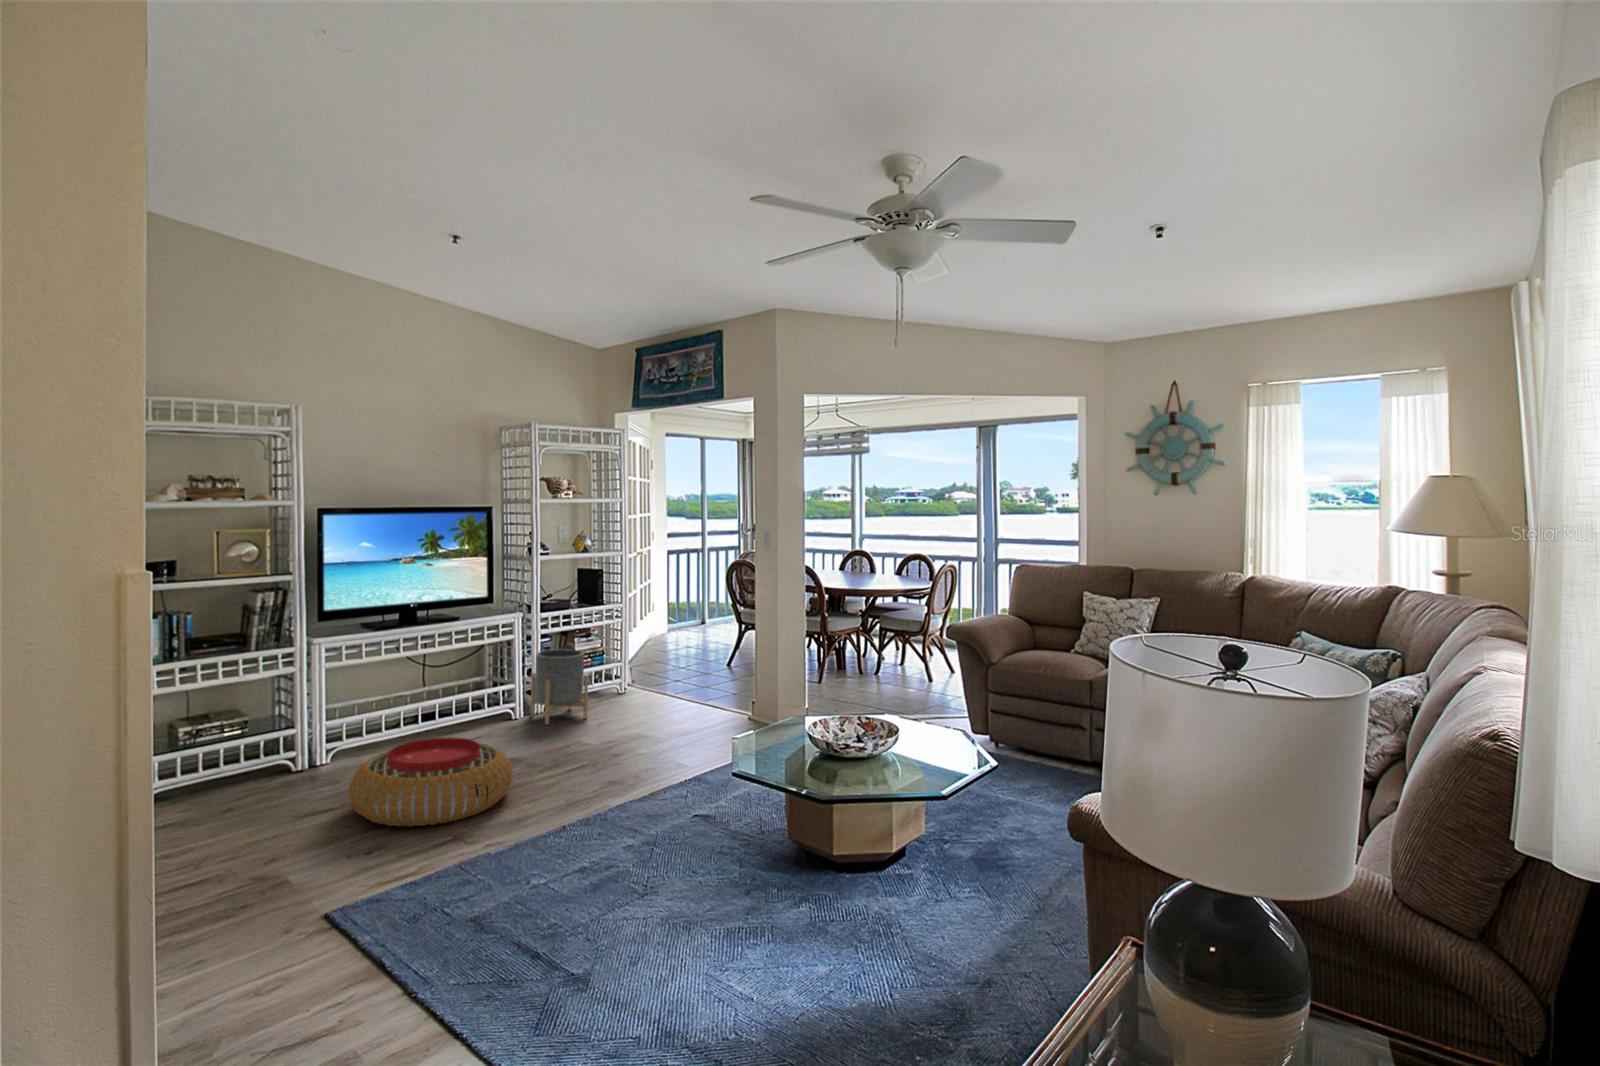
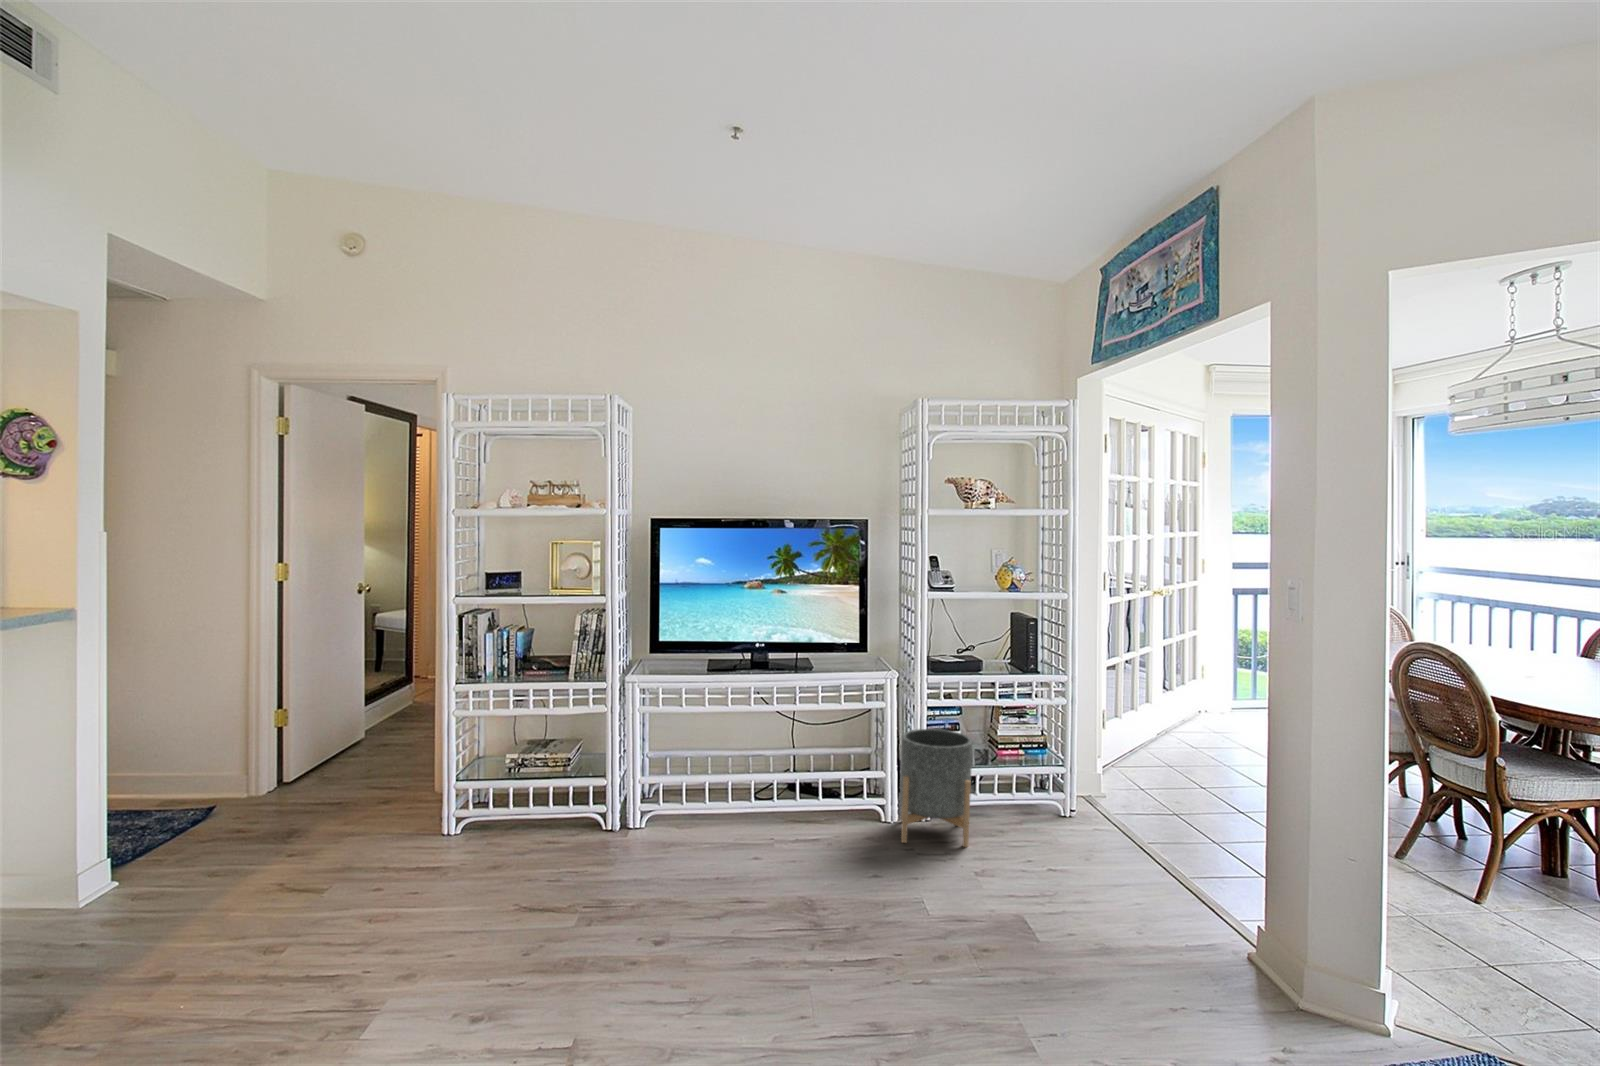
pouf: present [349,737,512,826] -> none [526,838,743,985]

